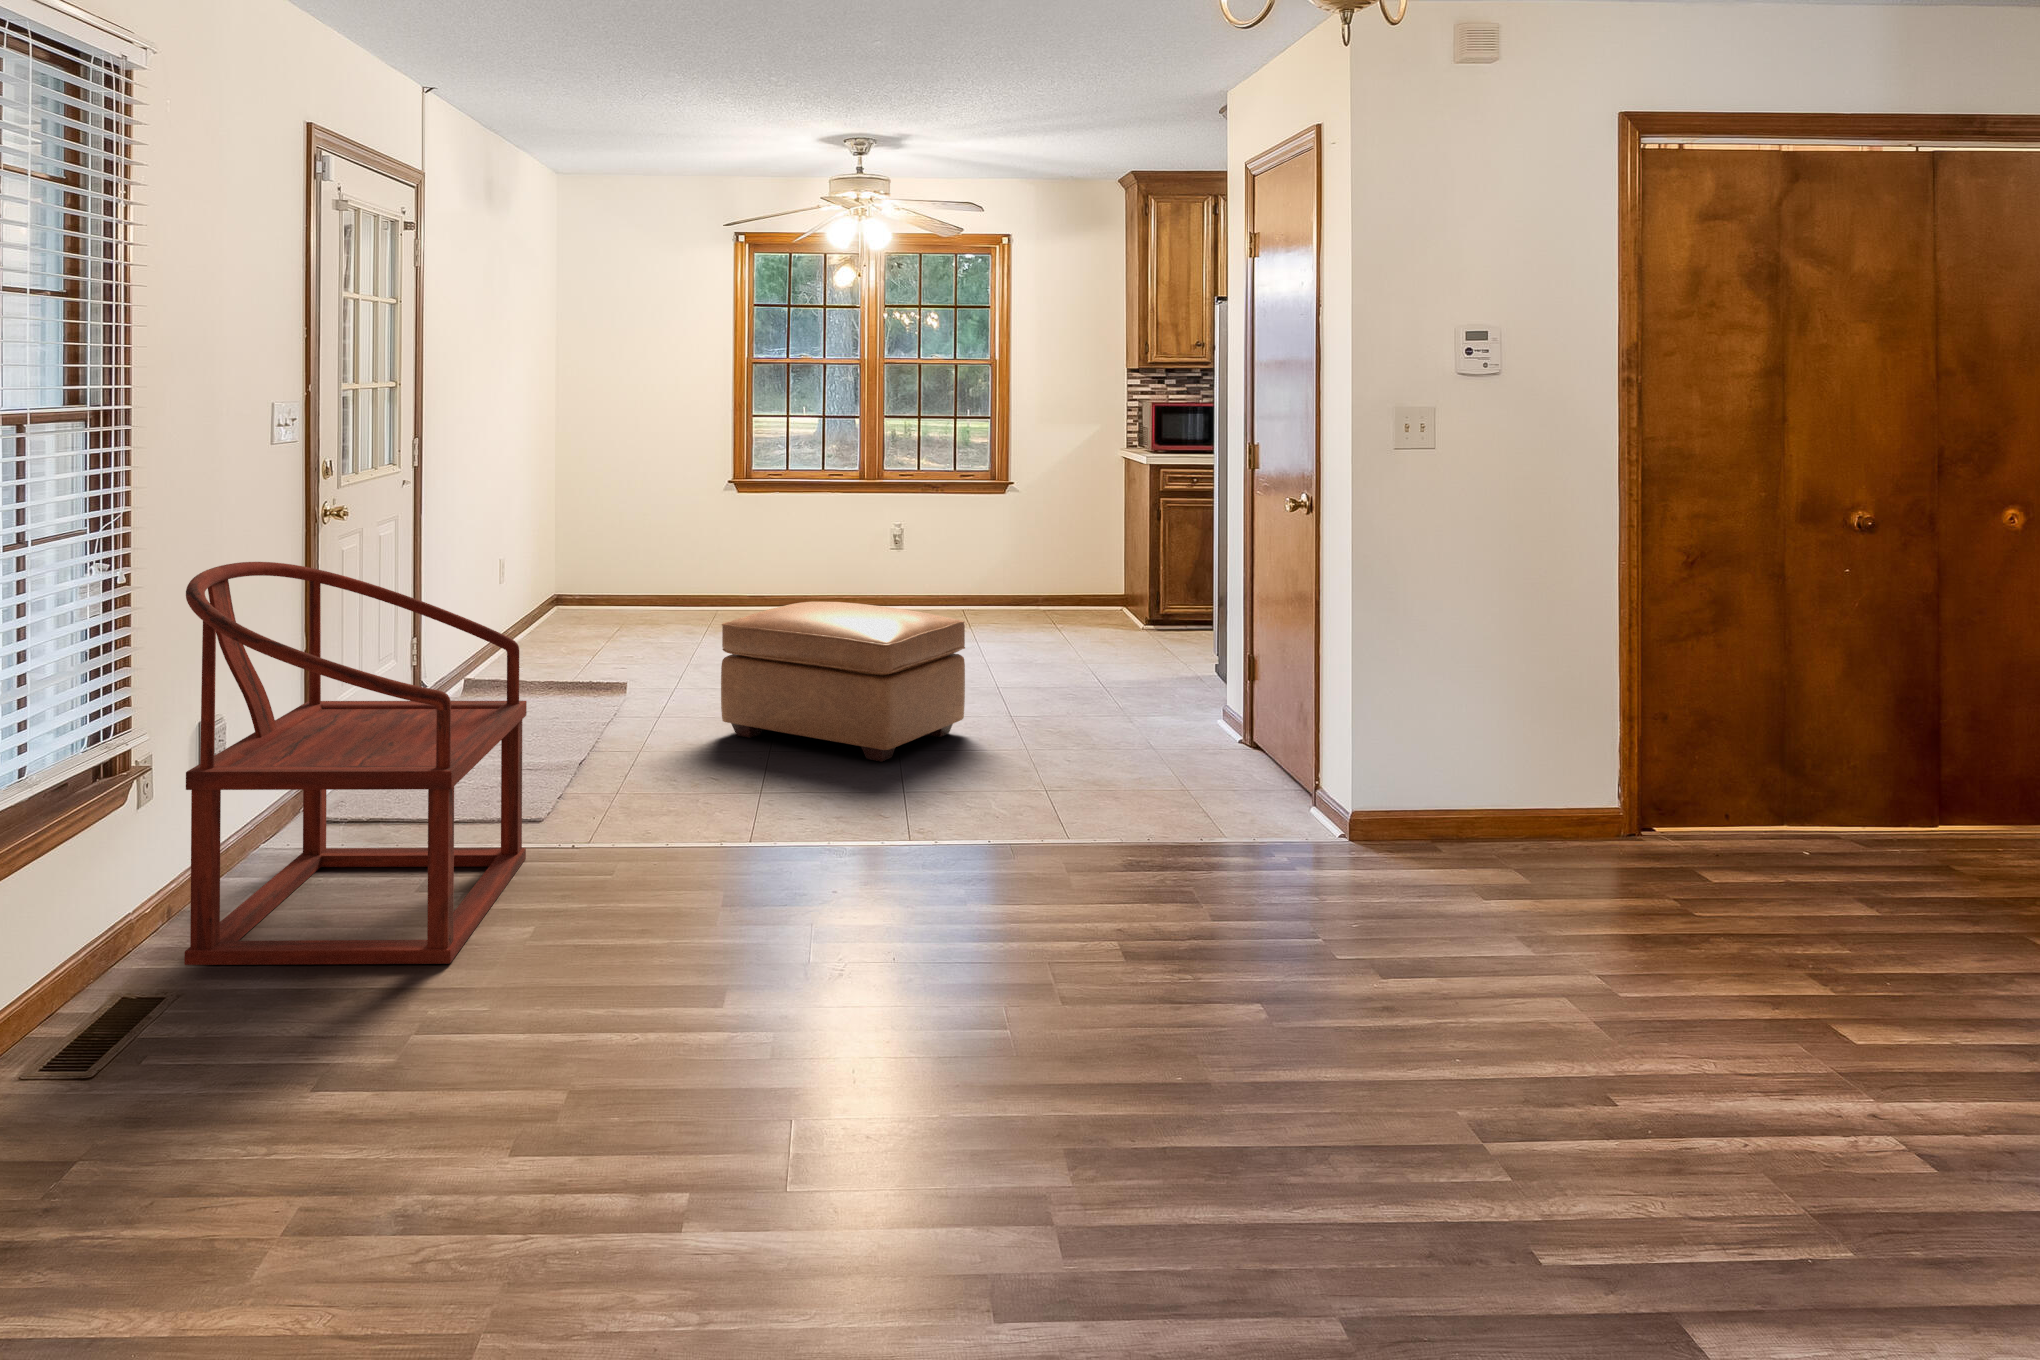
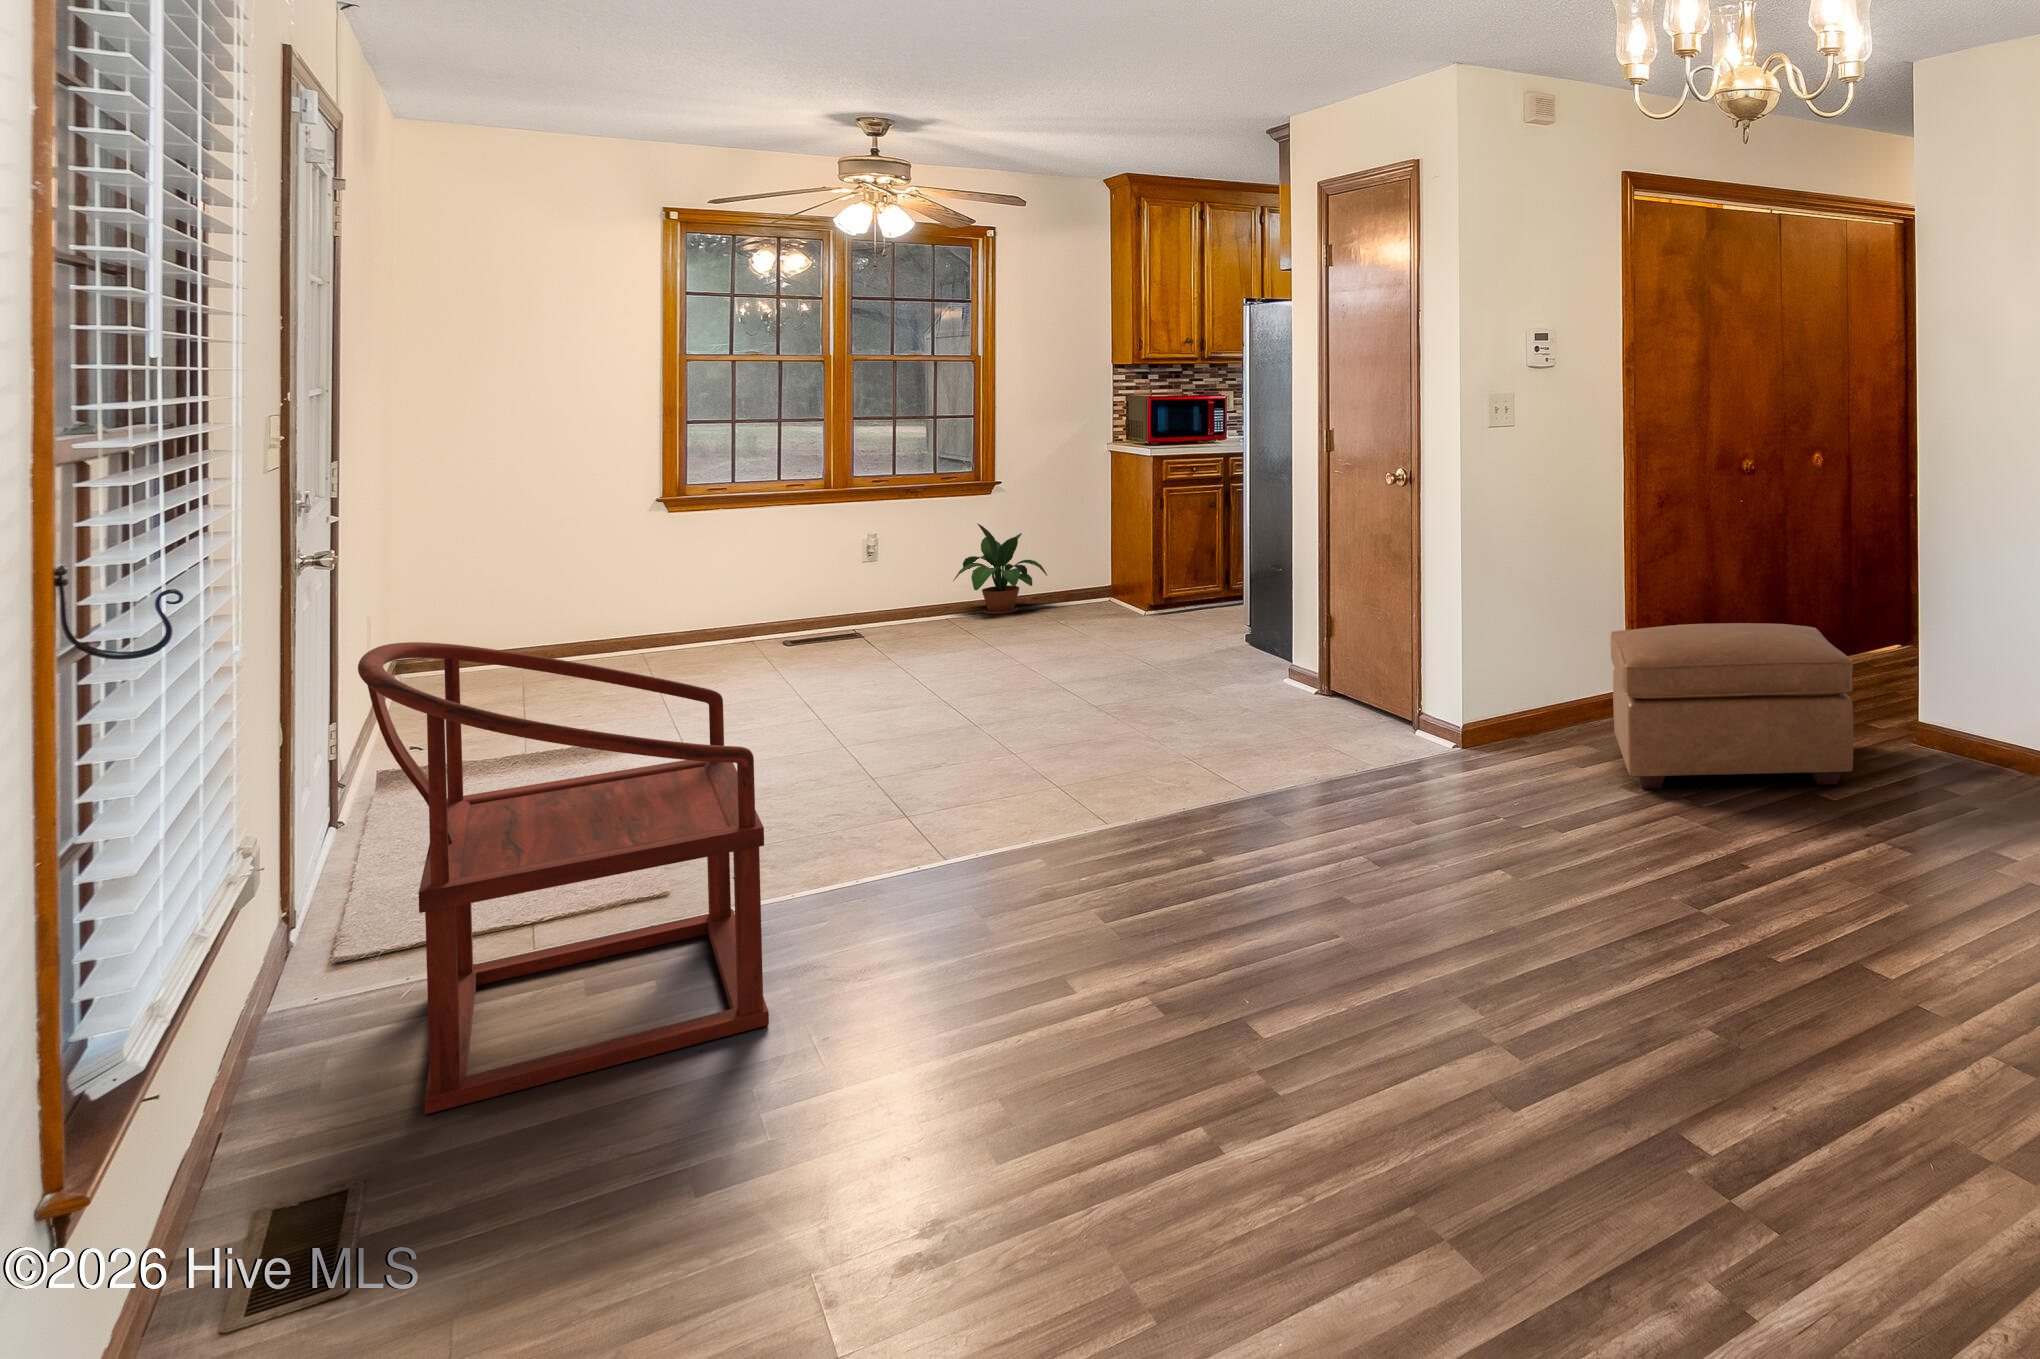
potted plant: none [965,524,1054,617] -> present [953,524,1047,614]
ottoman: present [721,602,965,762] -> present [1611,623,1853,789]

